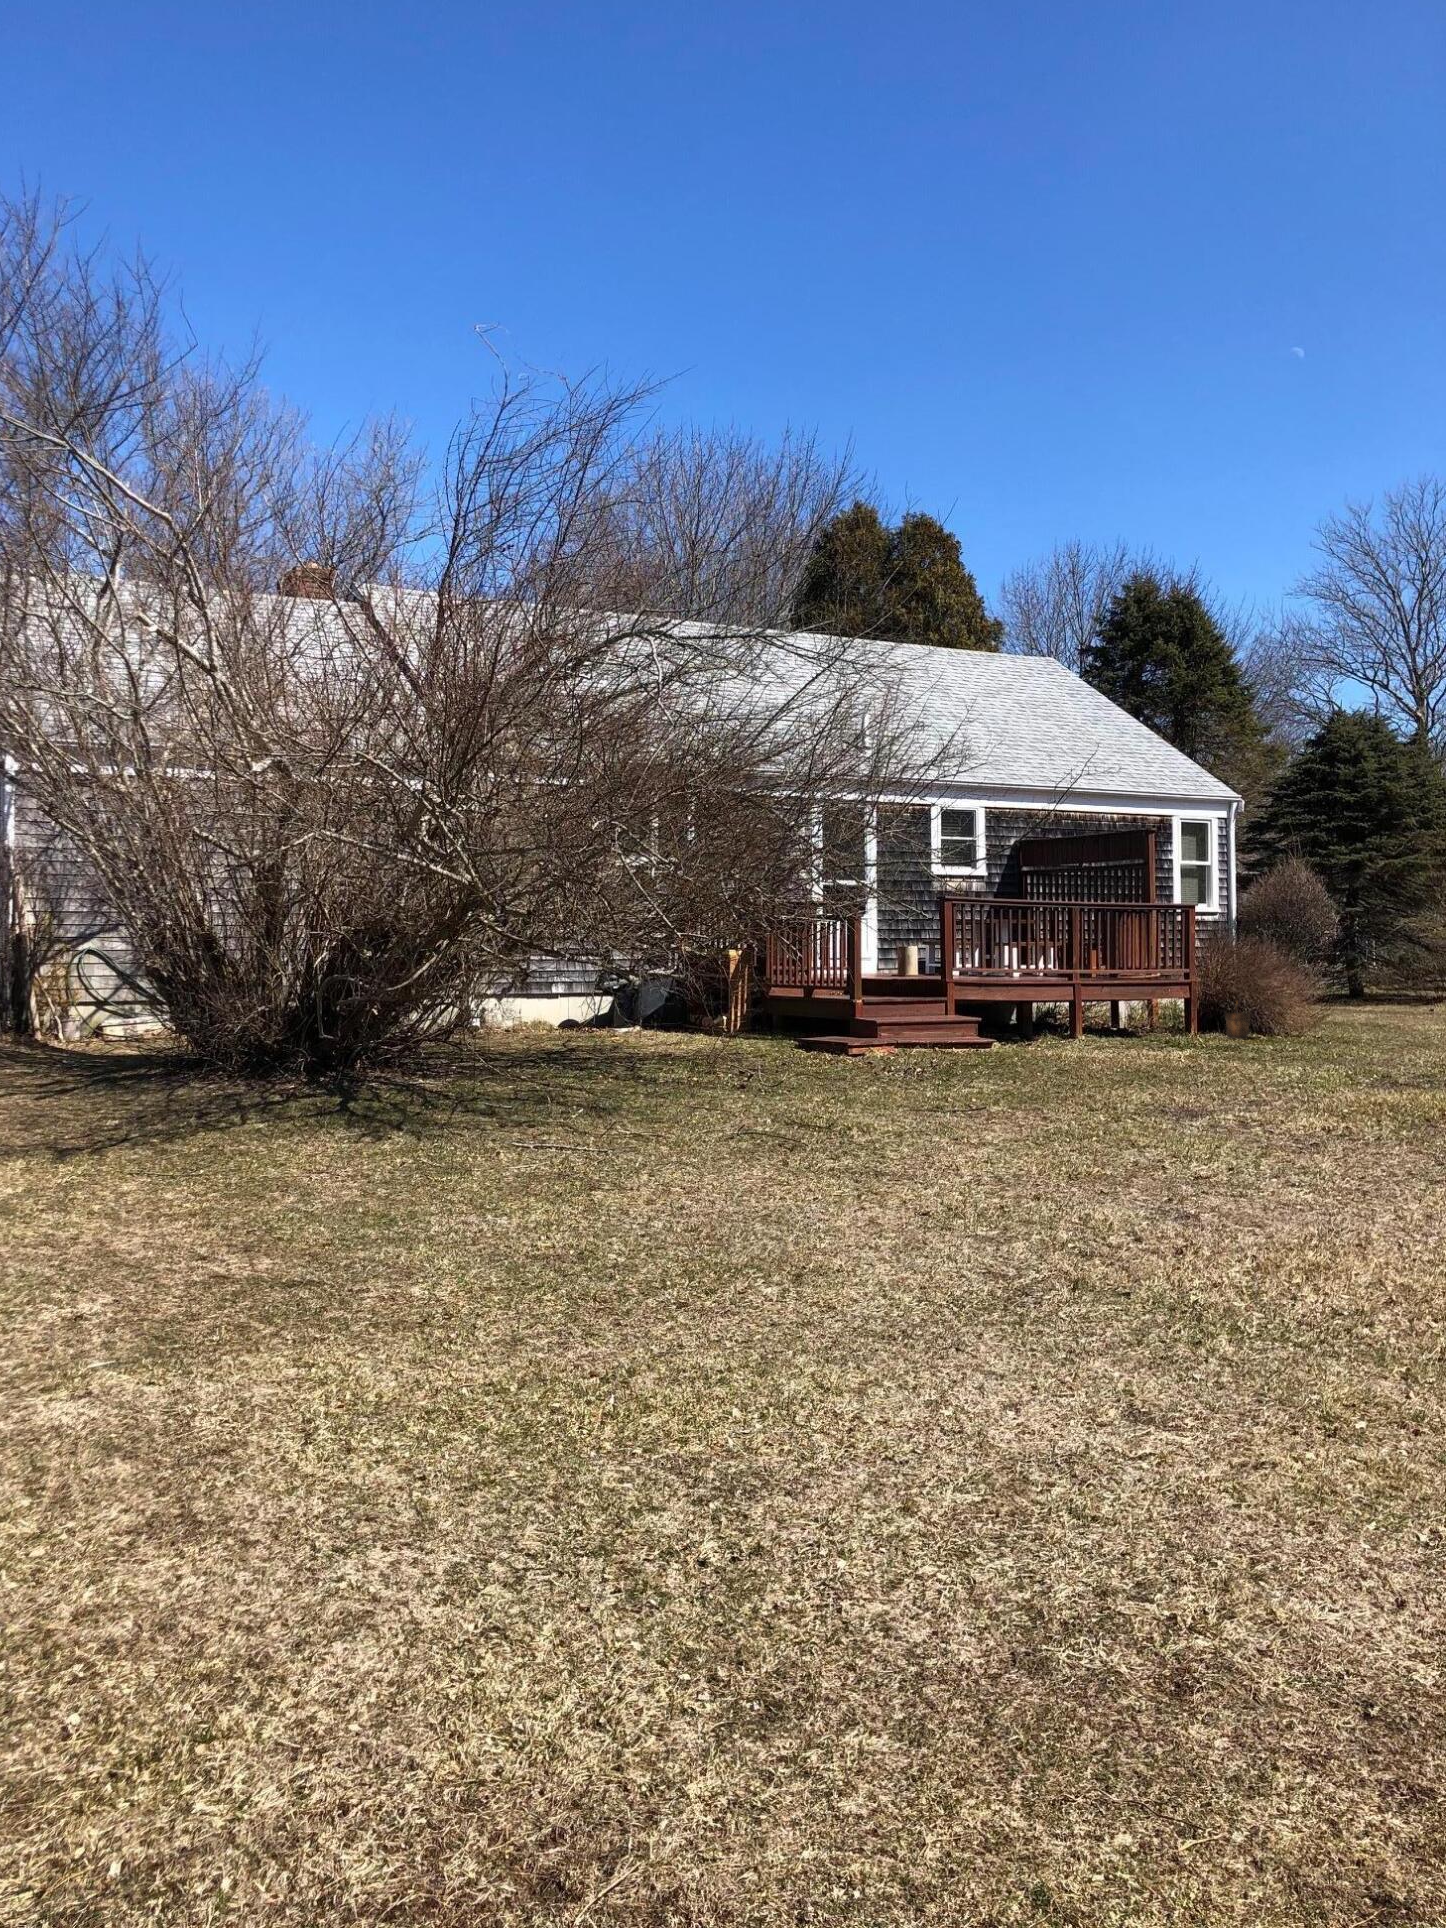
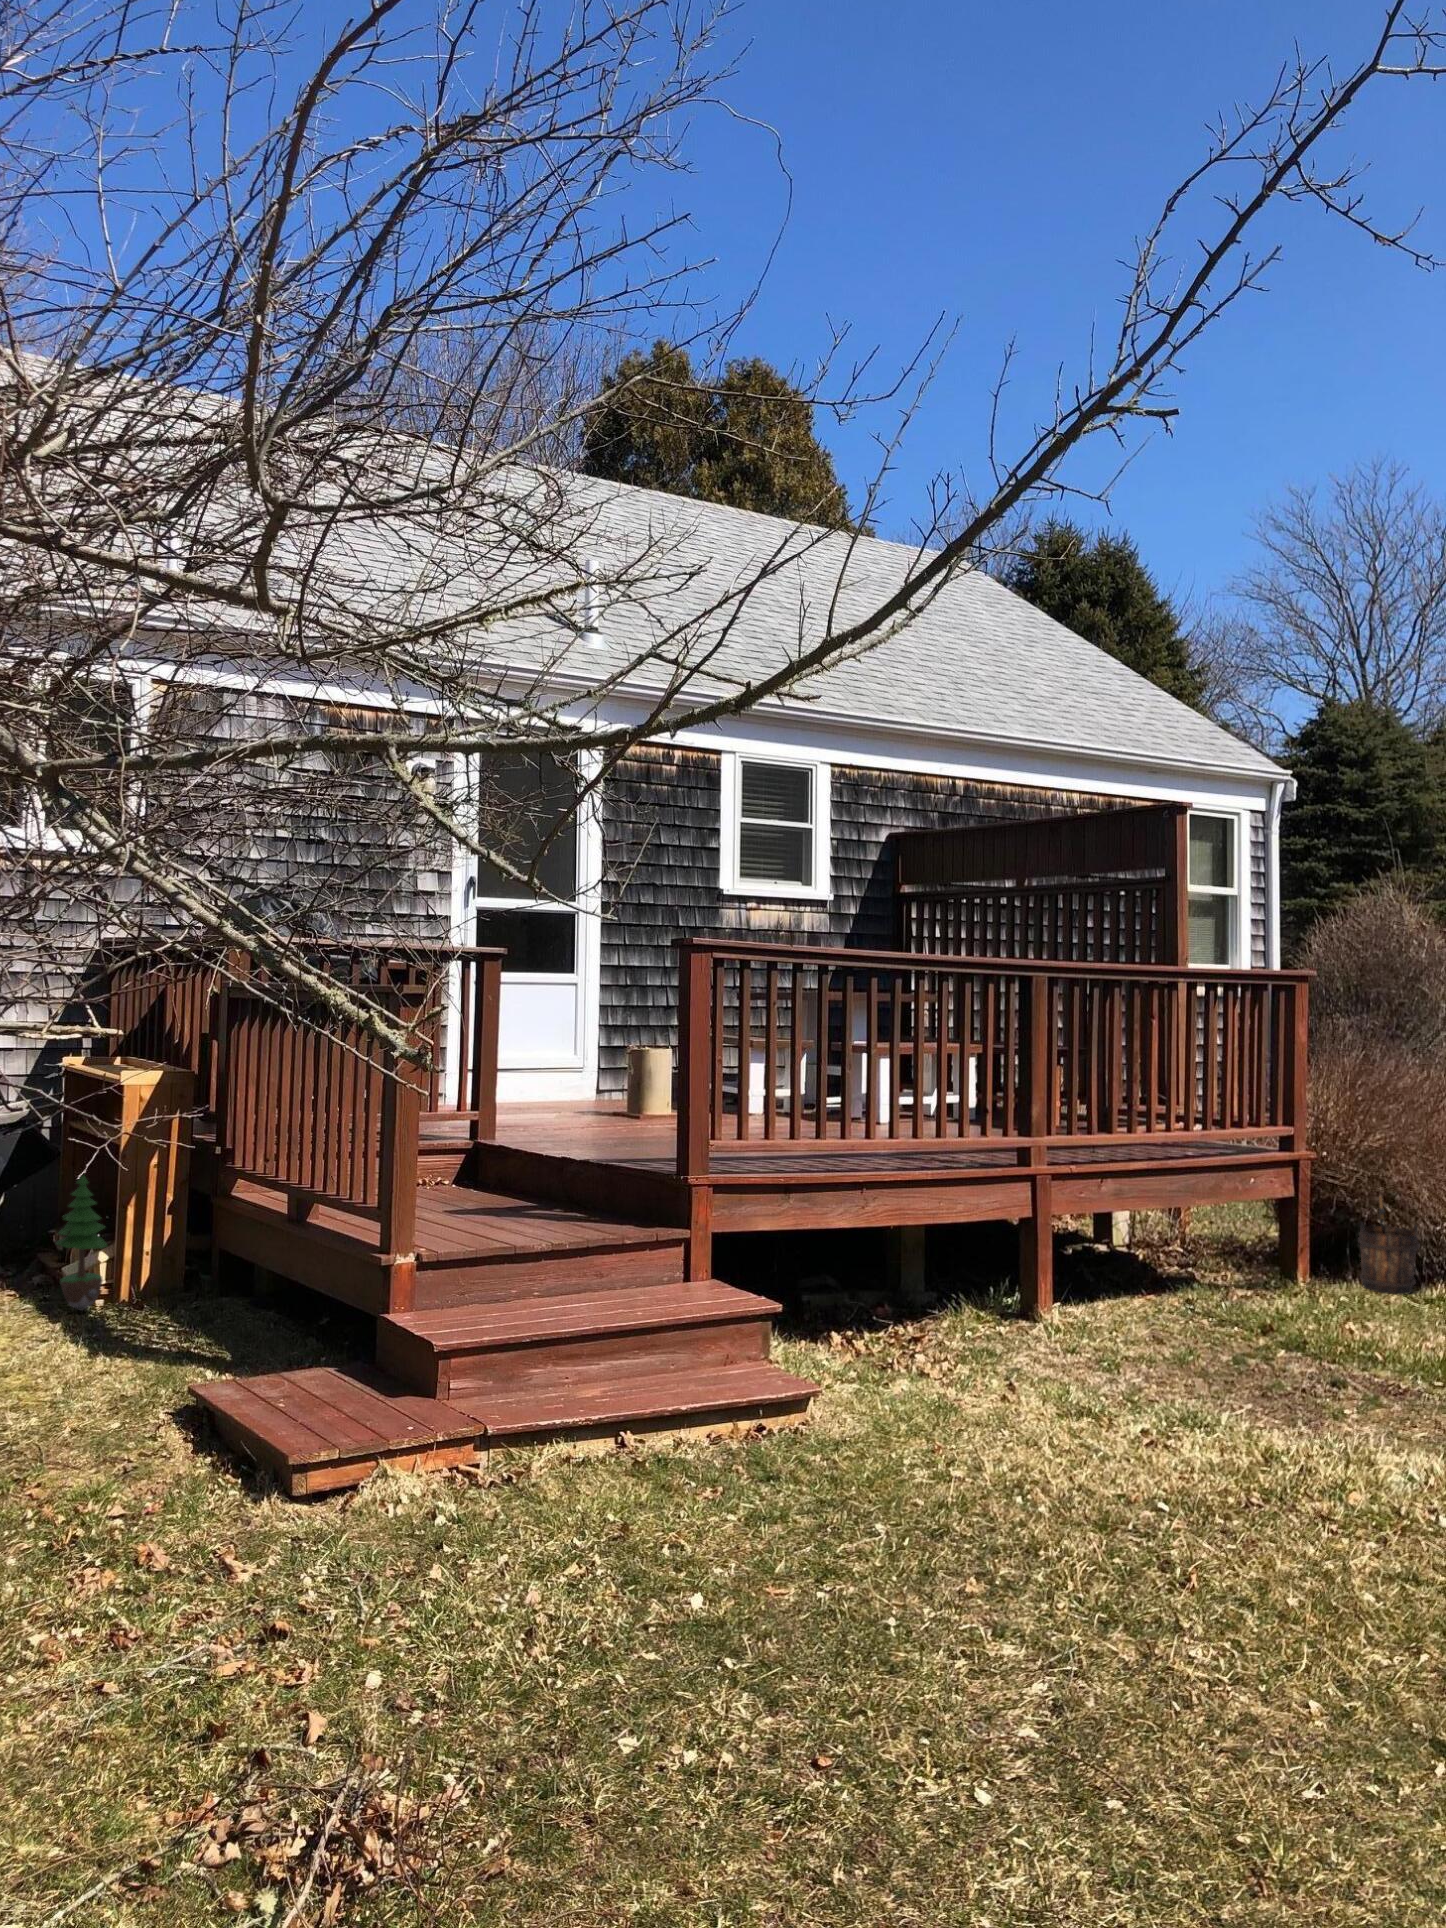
potted tree: none [713,986,732,1037] -> present [56,1175,107,1310]

